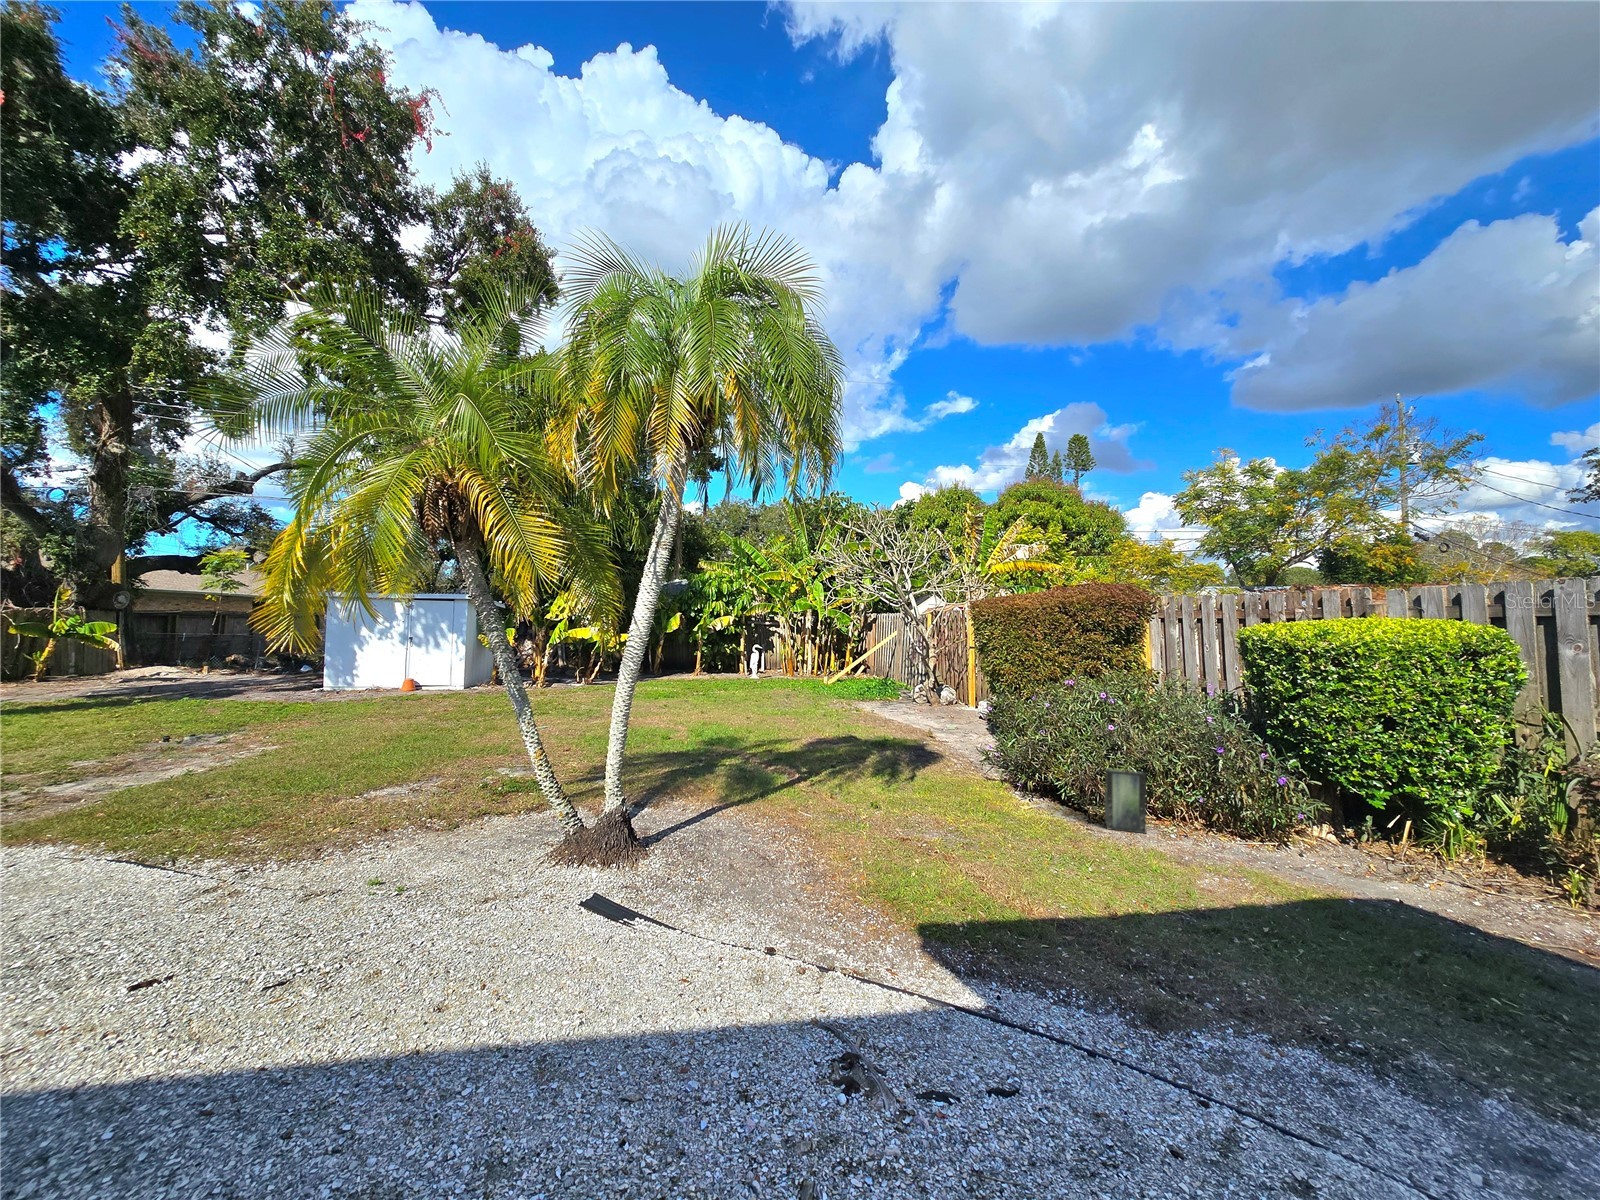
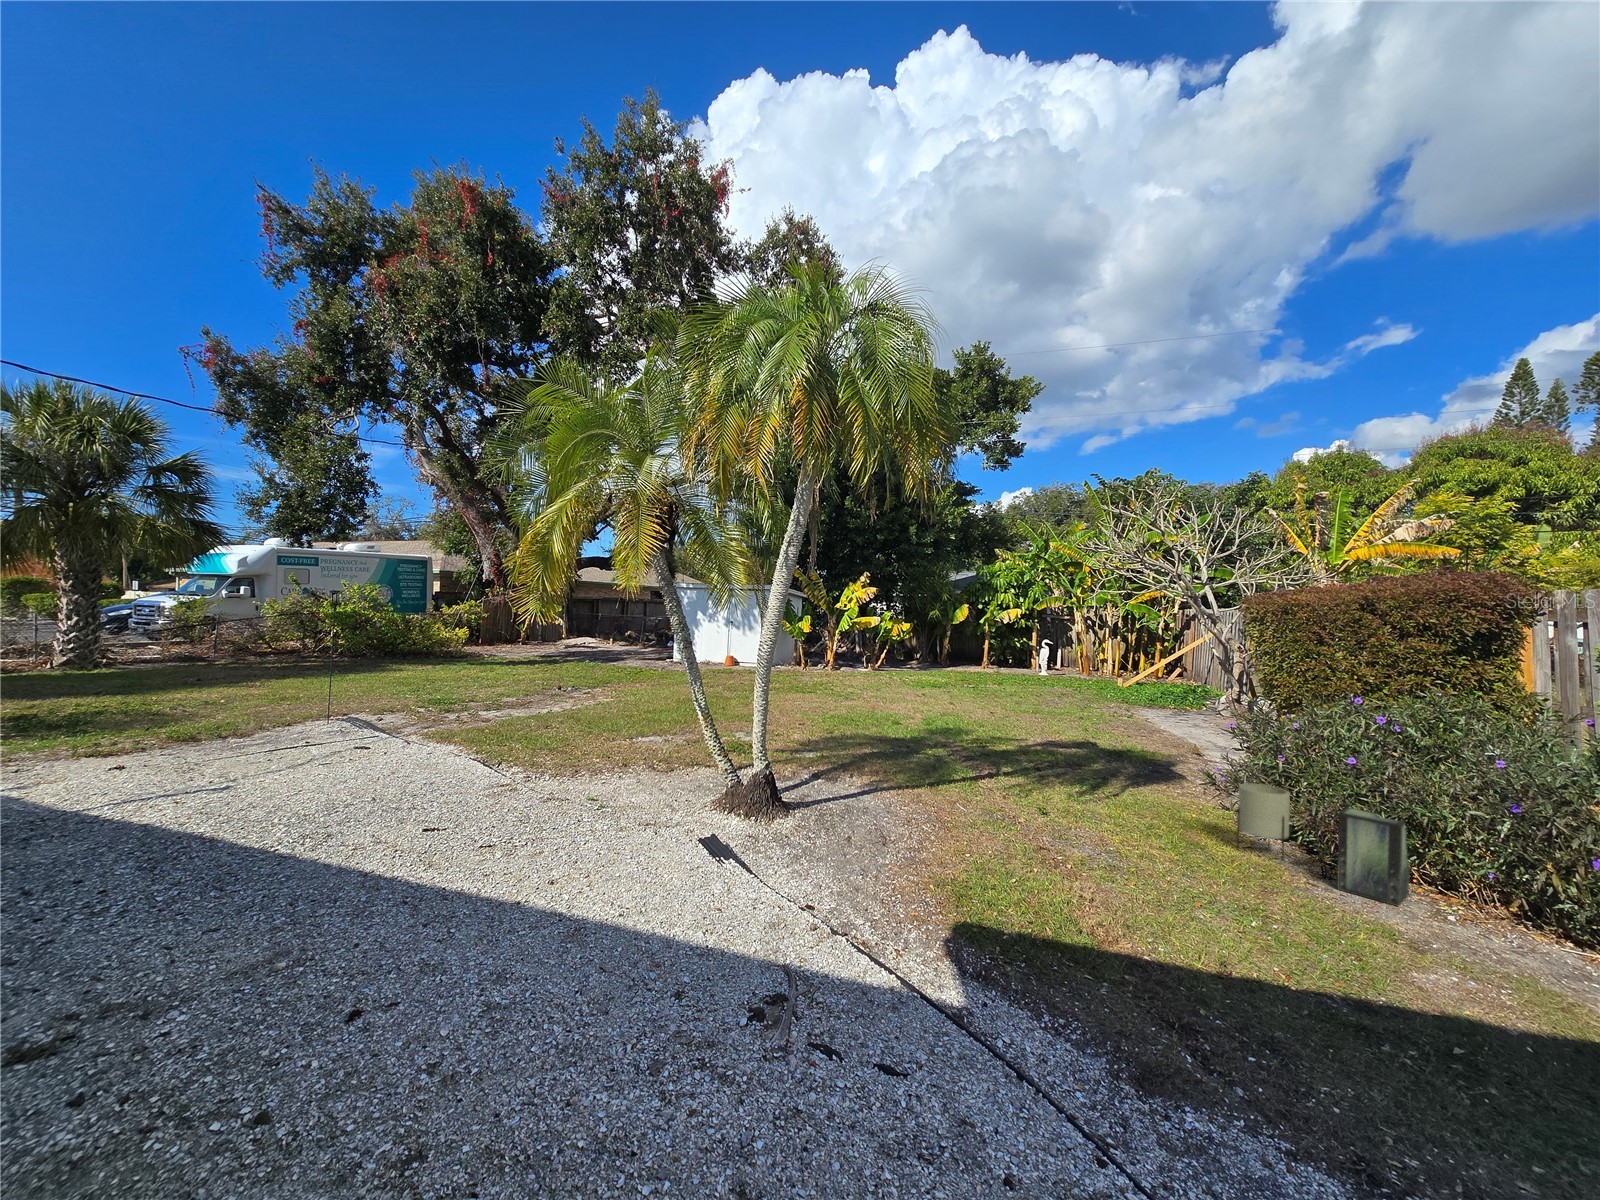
planter: none [1025,756,1060,814] -> present [1237,784,1290,858]

